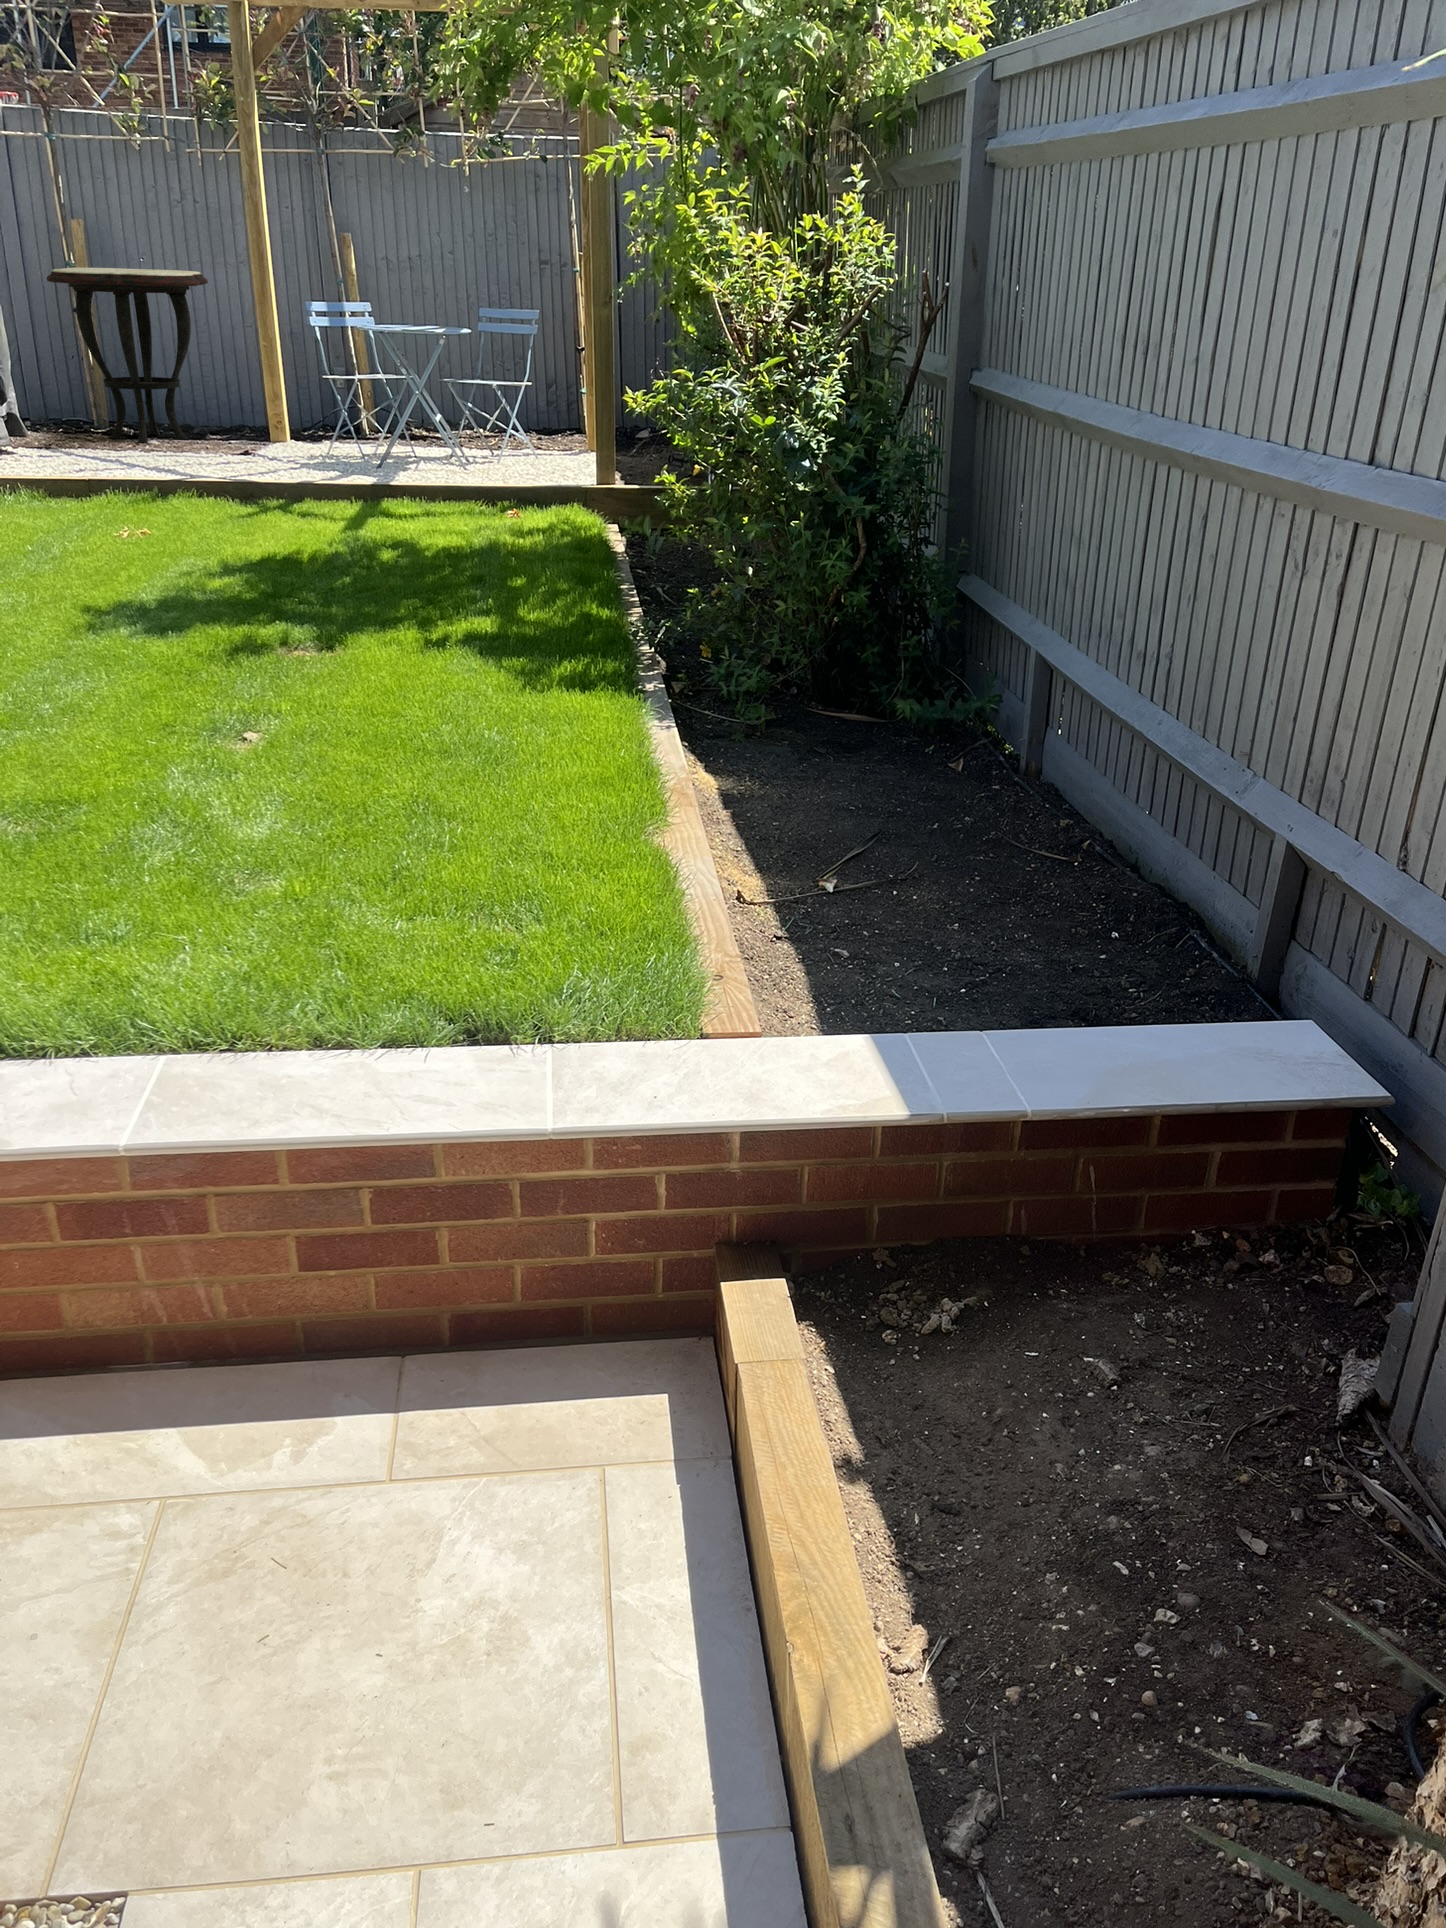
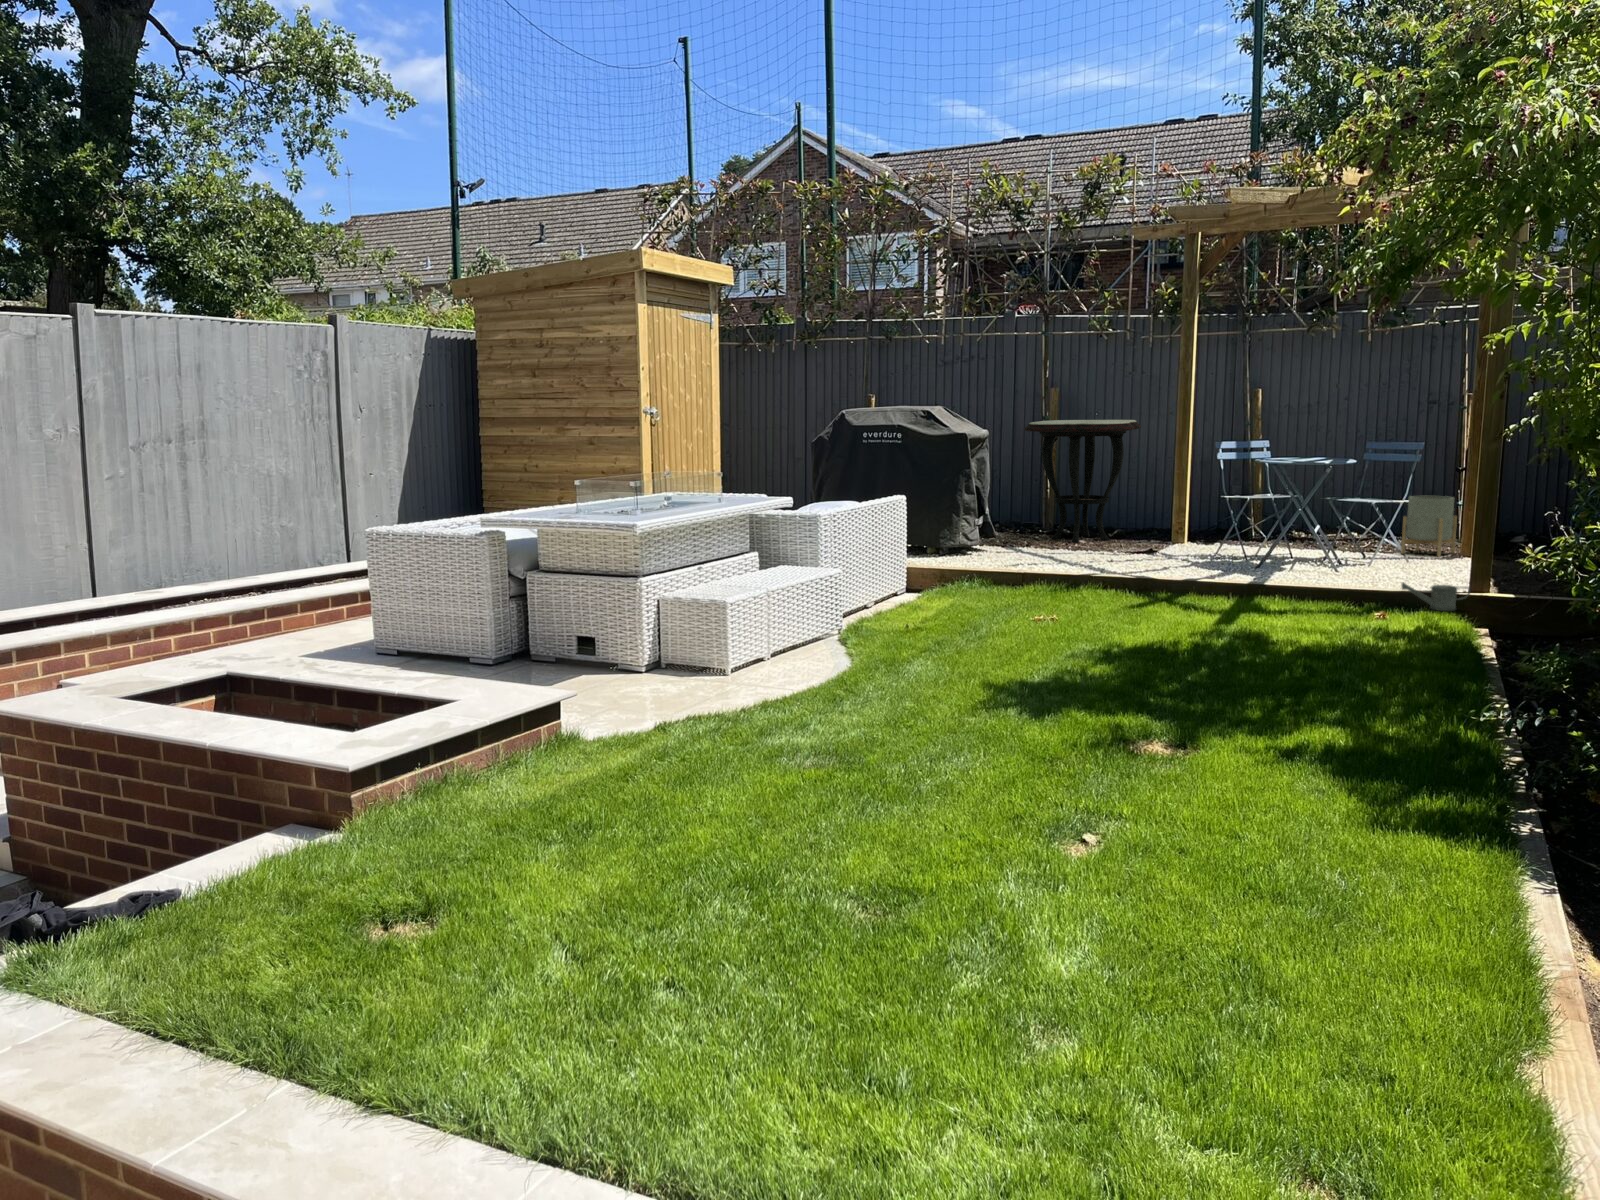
planter: none [529,379,584,452] -> present [1401,496,1457,557]
watering can: none [533,476,600,507] -> present [1402,583,1470,611]

